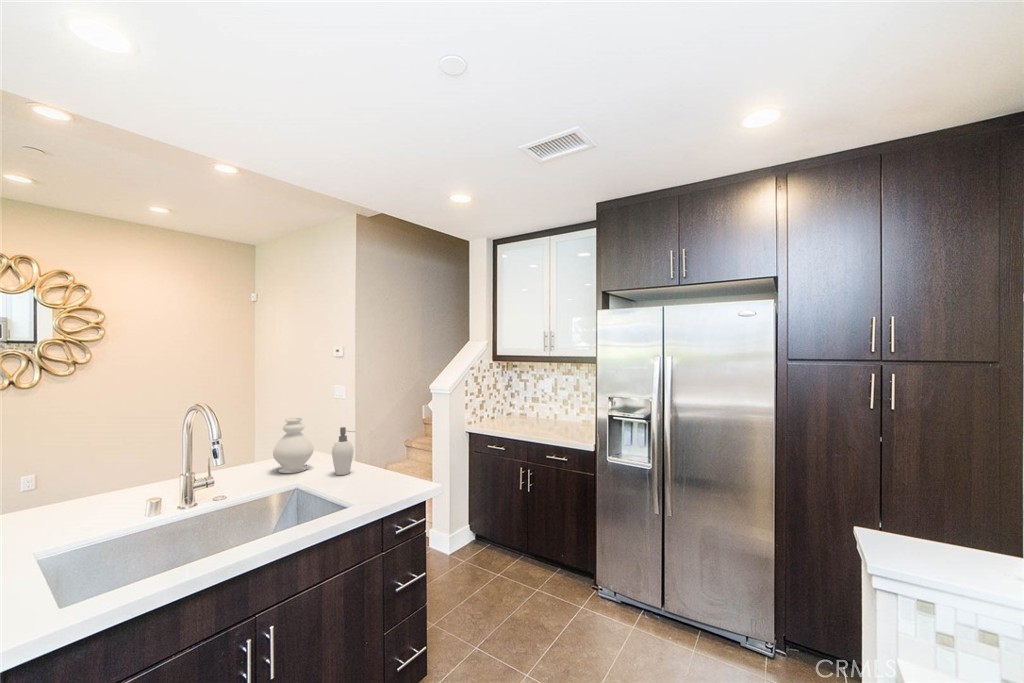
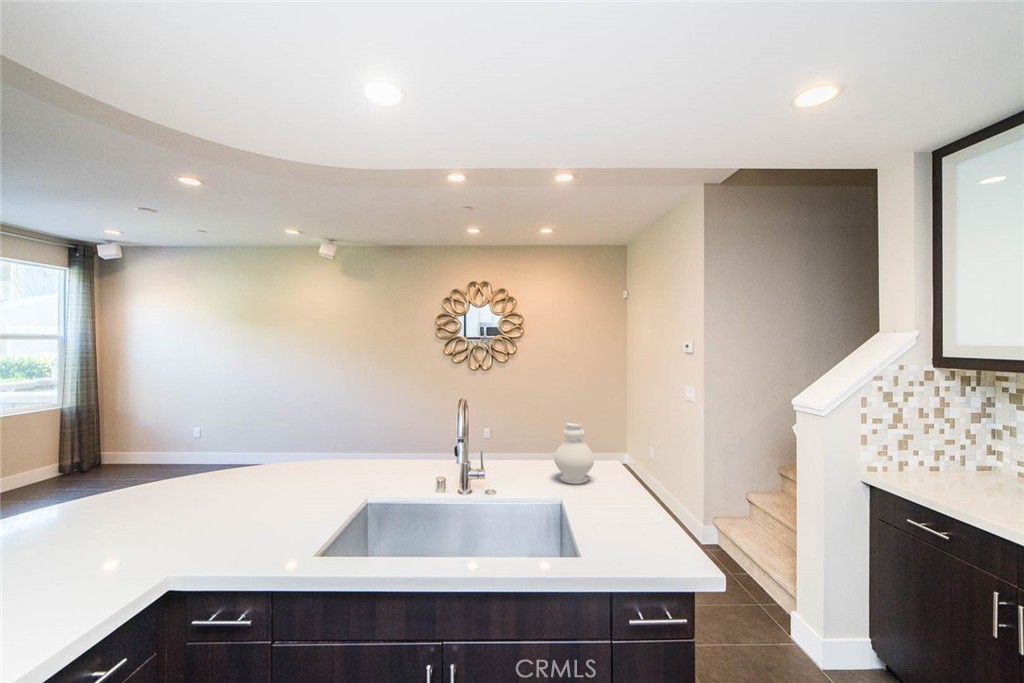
soap dispenser: present [332,427,355,475] -> none [599,444,625,504]

